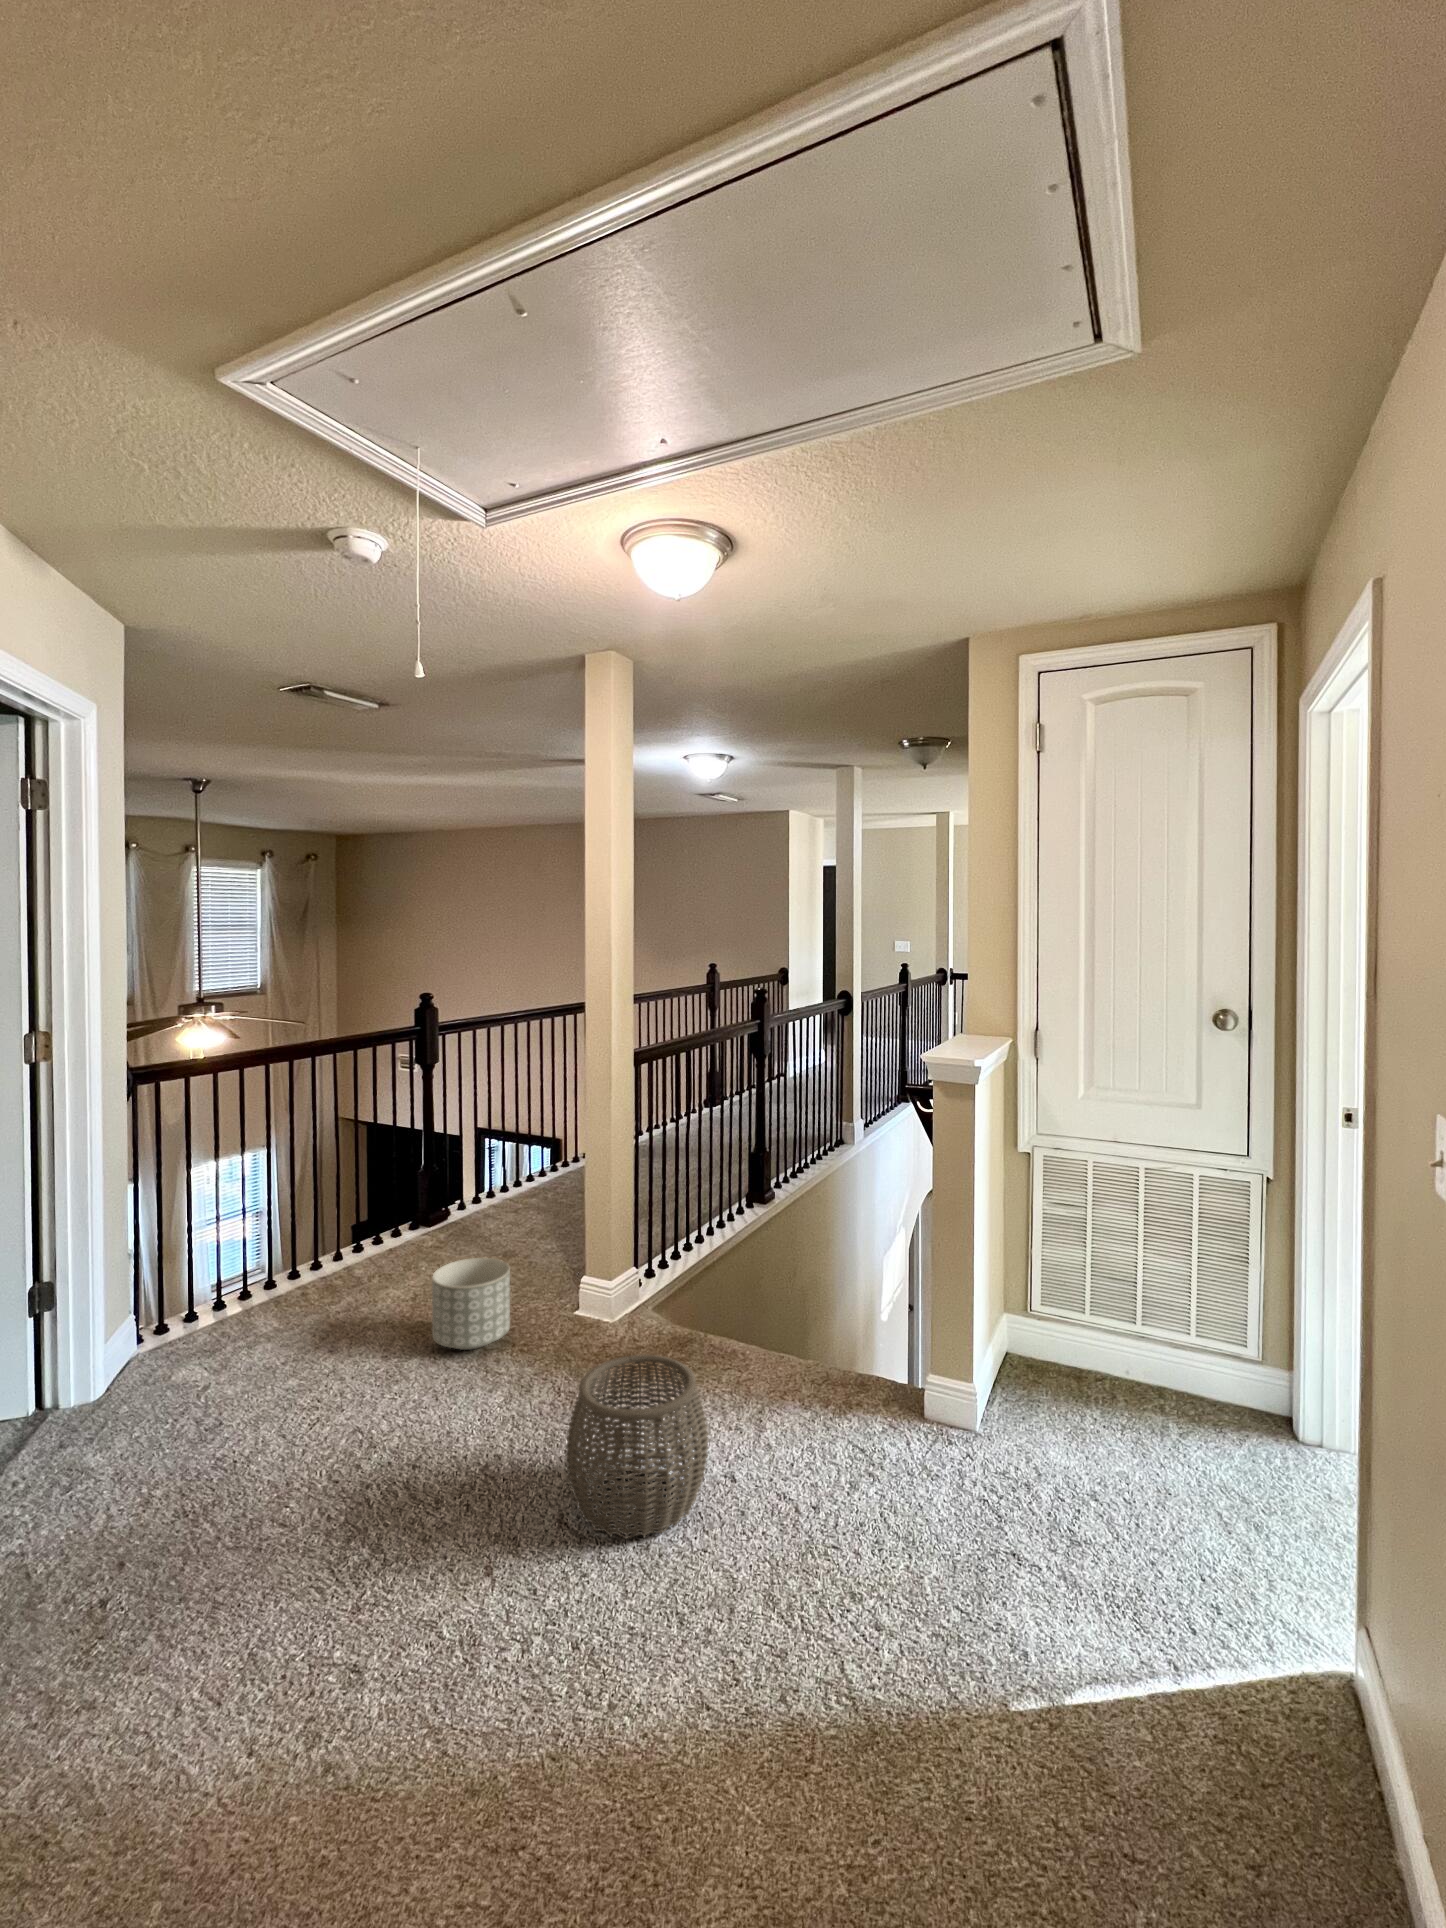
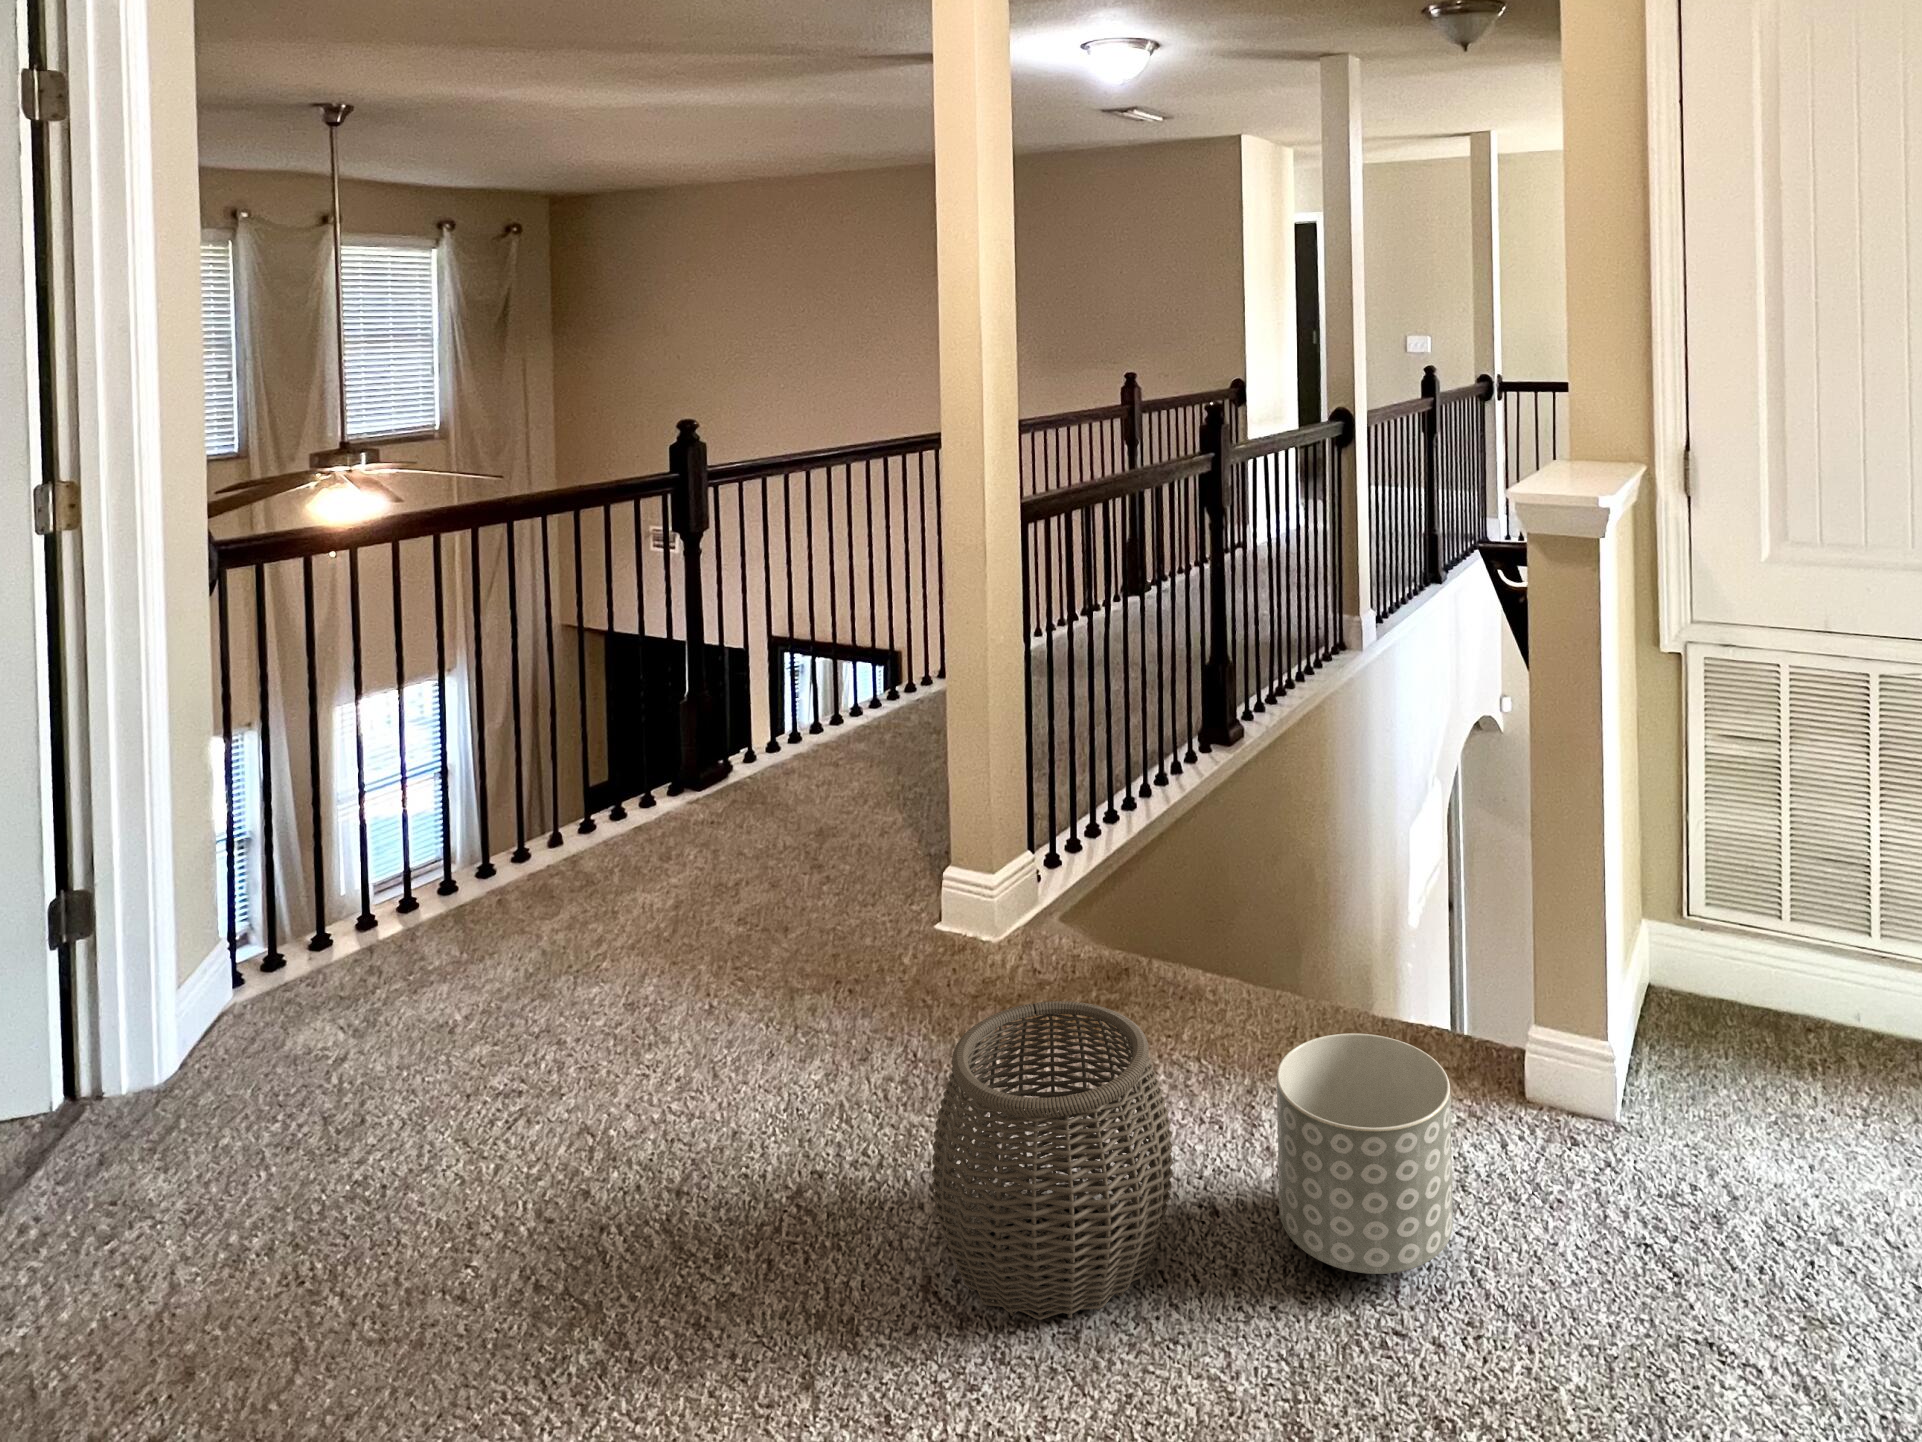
planter: present [432,1258,510,1350] -> present [1277,1033,1453,1274]

